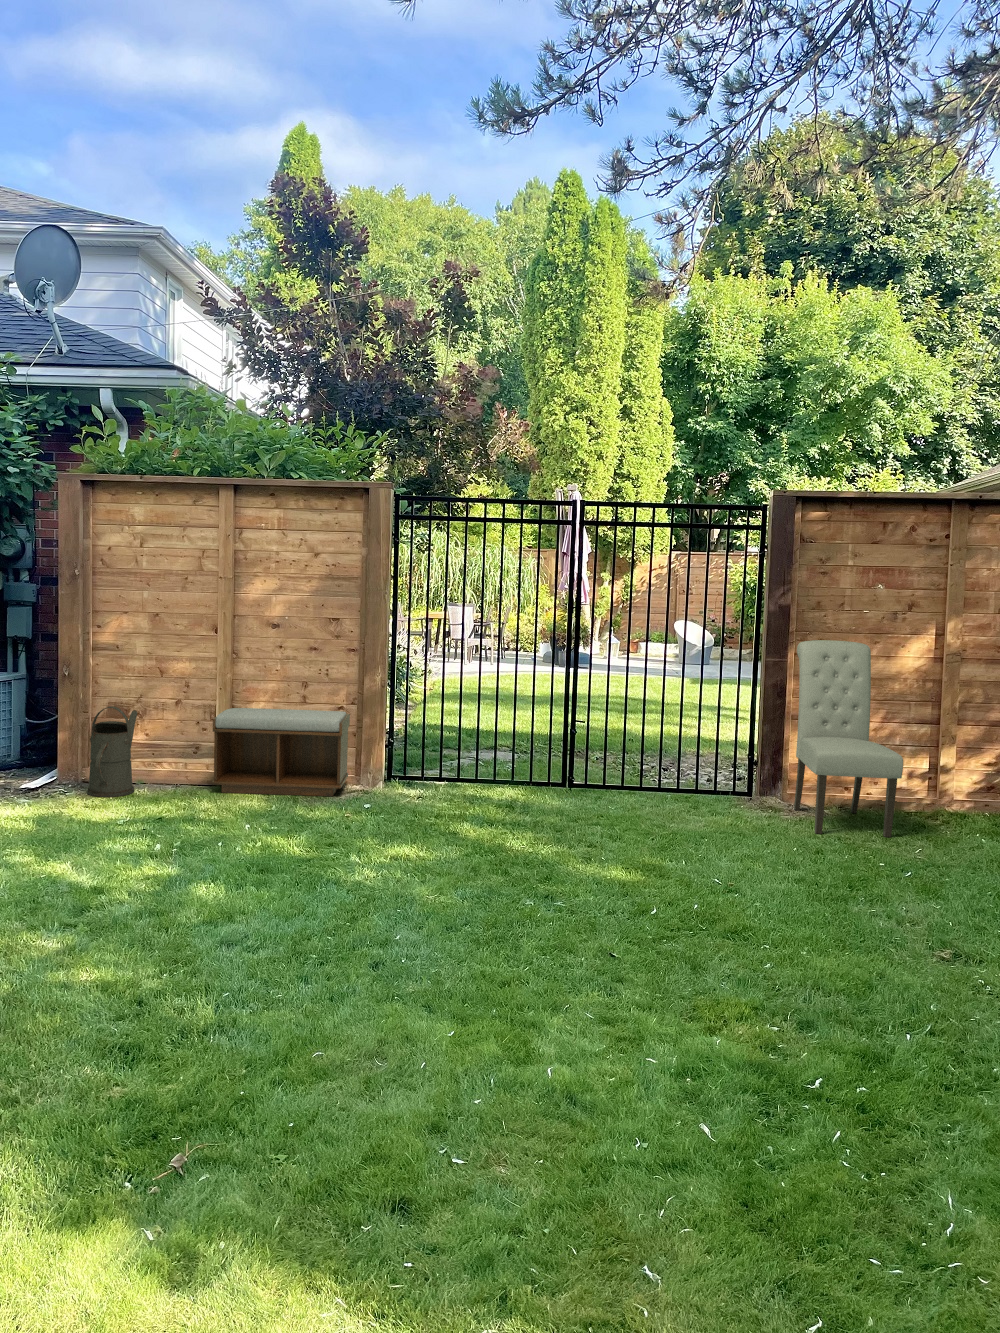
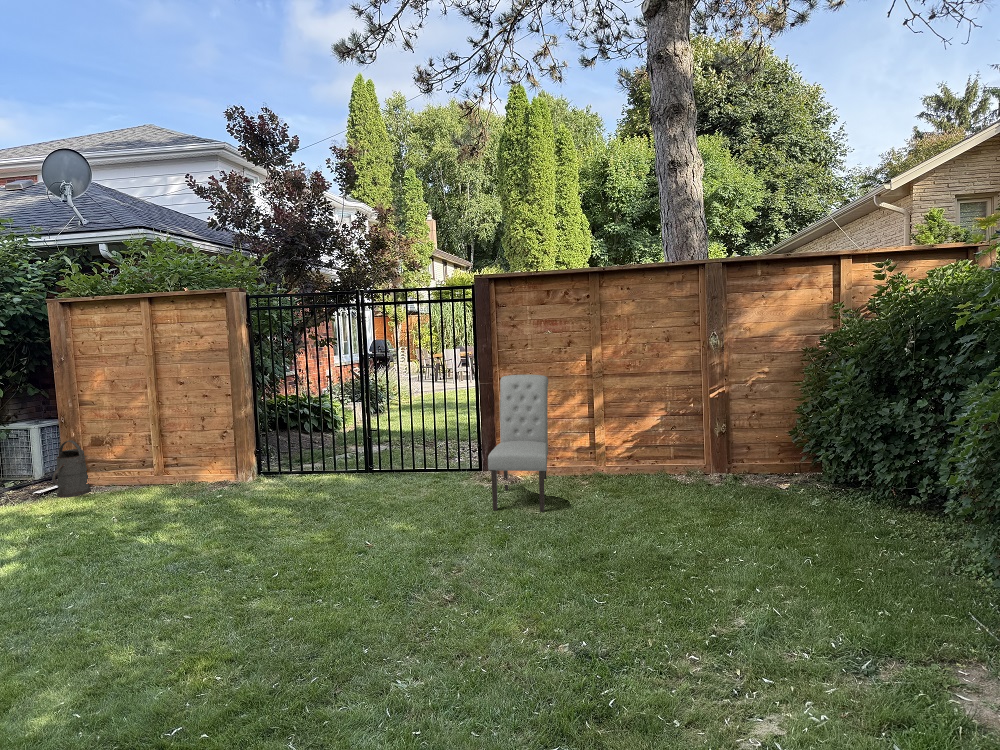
bench: present [212,708,350,796] -> none [131,436,232,491]

